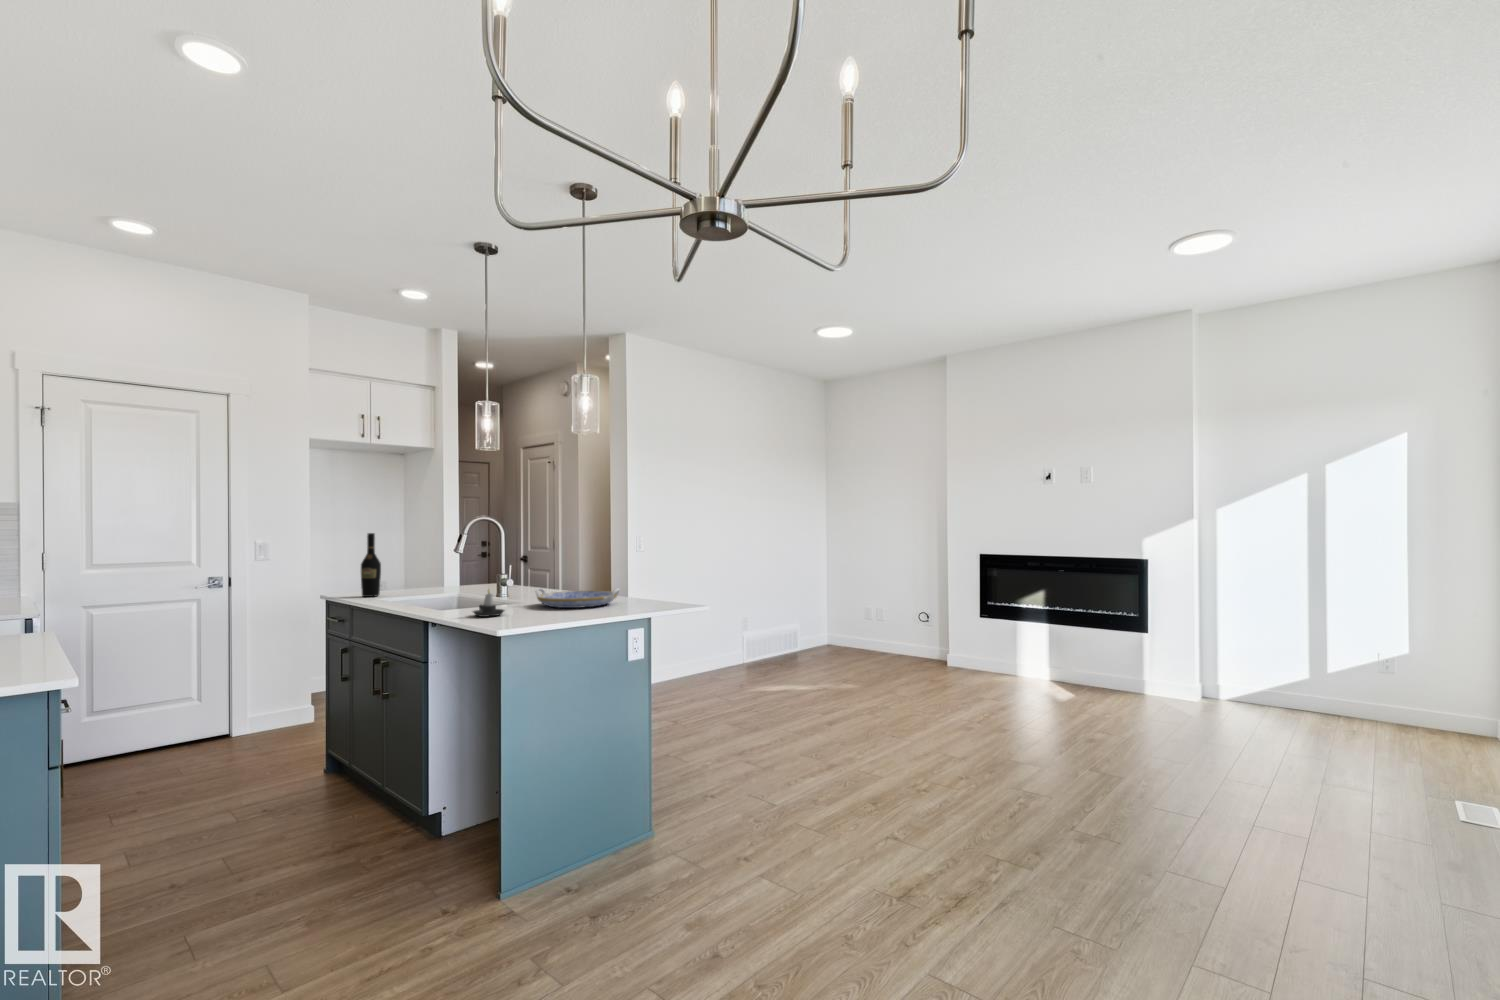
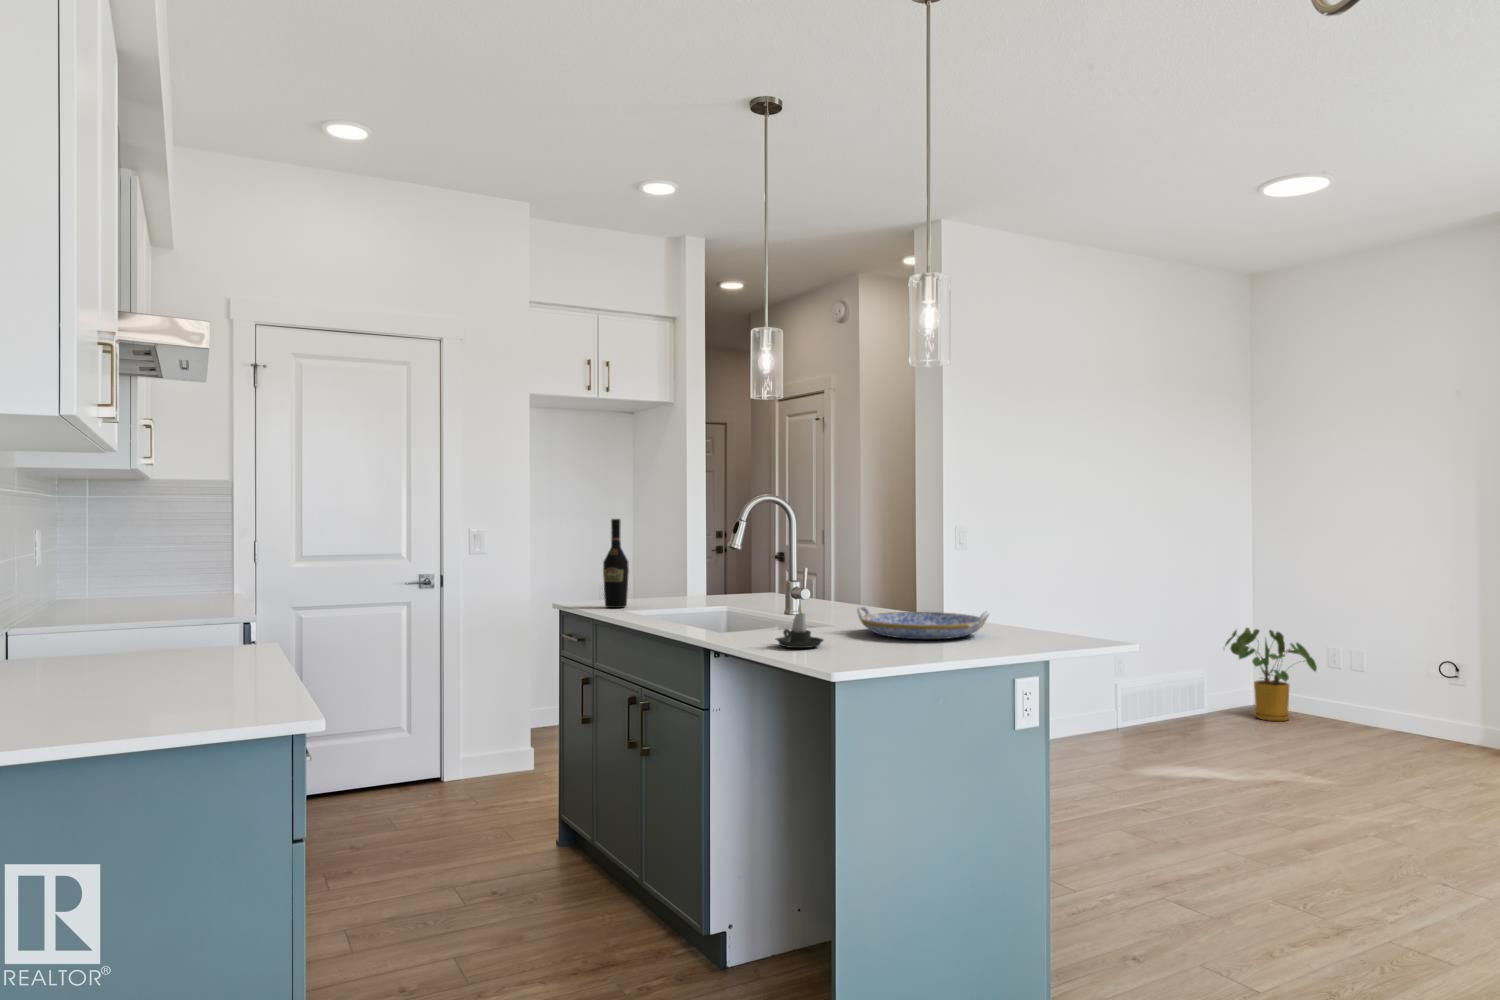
house plant: none [811,595,862,653] -> present [1225,628,1317,721]

